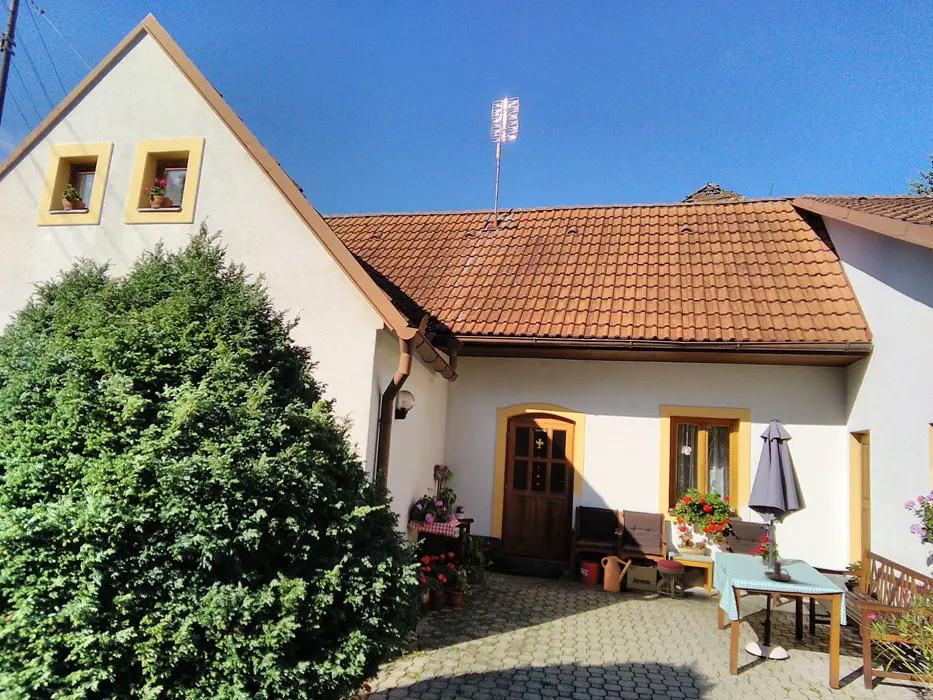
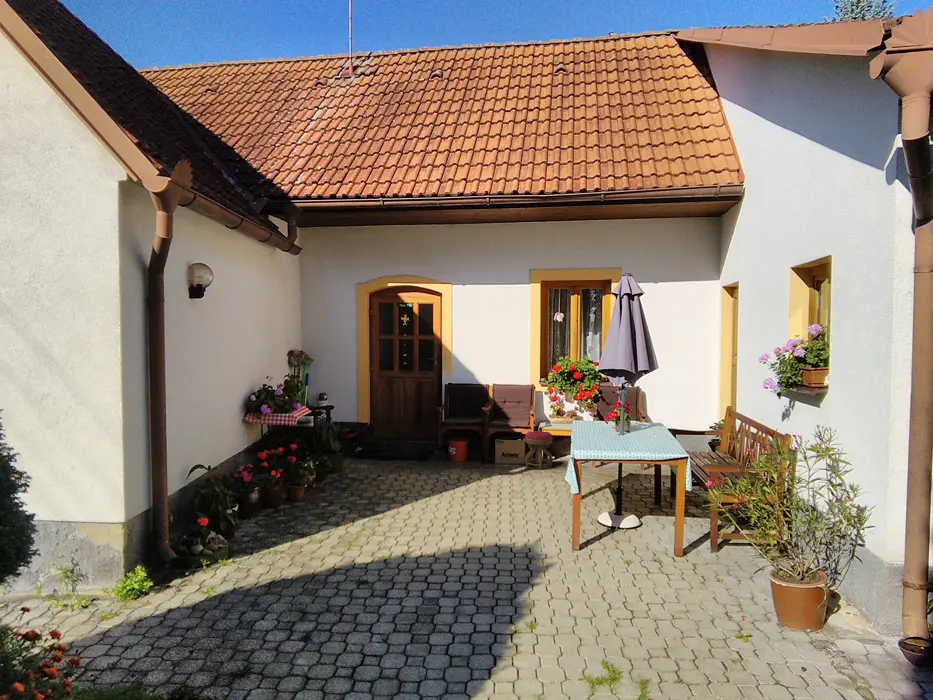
watering can: present [602,556,631,592] -> none [469,432,498,468]
candle holder: present [764,562,791,581] -> none [612,428,639,447]

